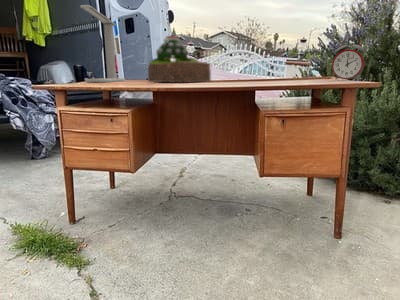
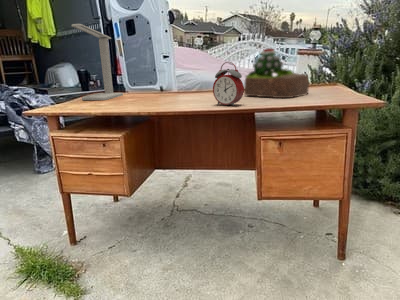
succulent plant: present [148,36,211,83] -> present [244,48,309,98]
alarm clock: present [332,37,365,79] -> present [213,62,244,105]

